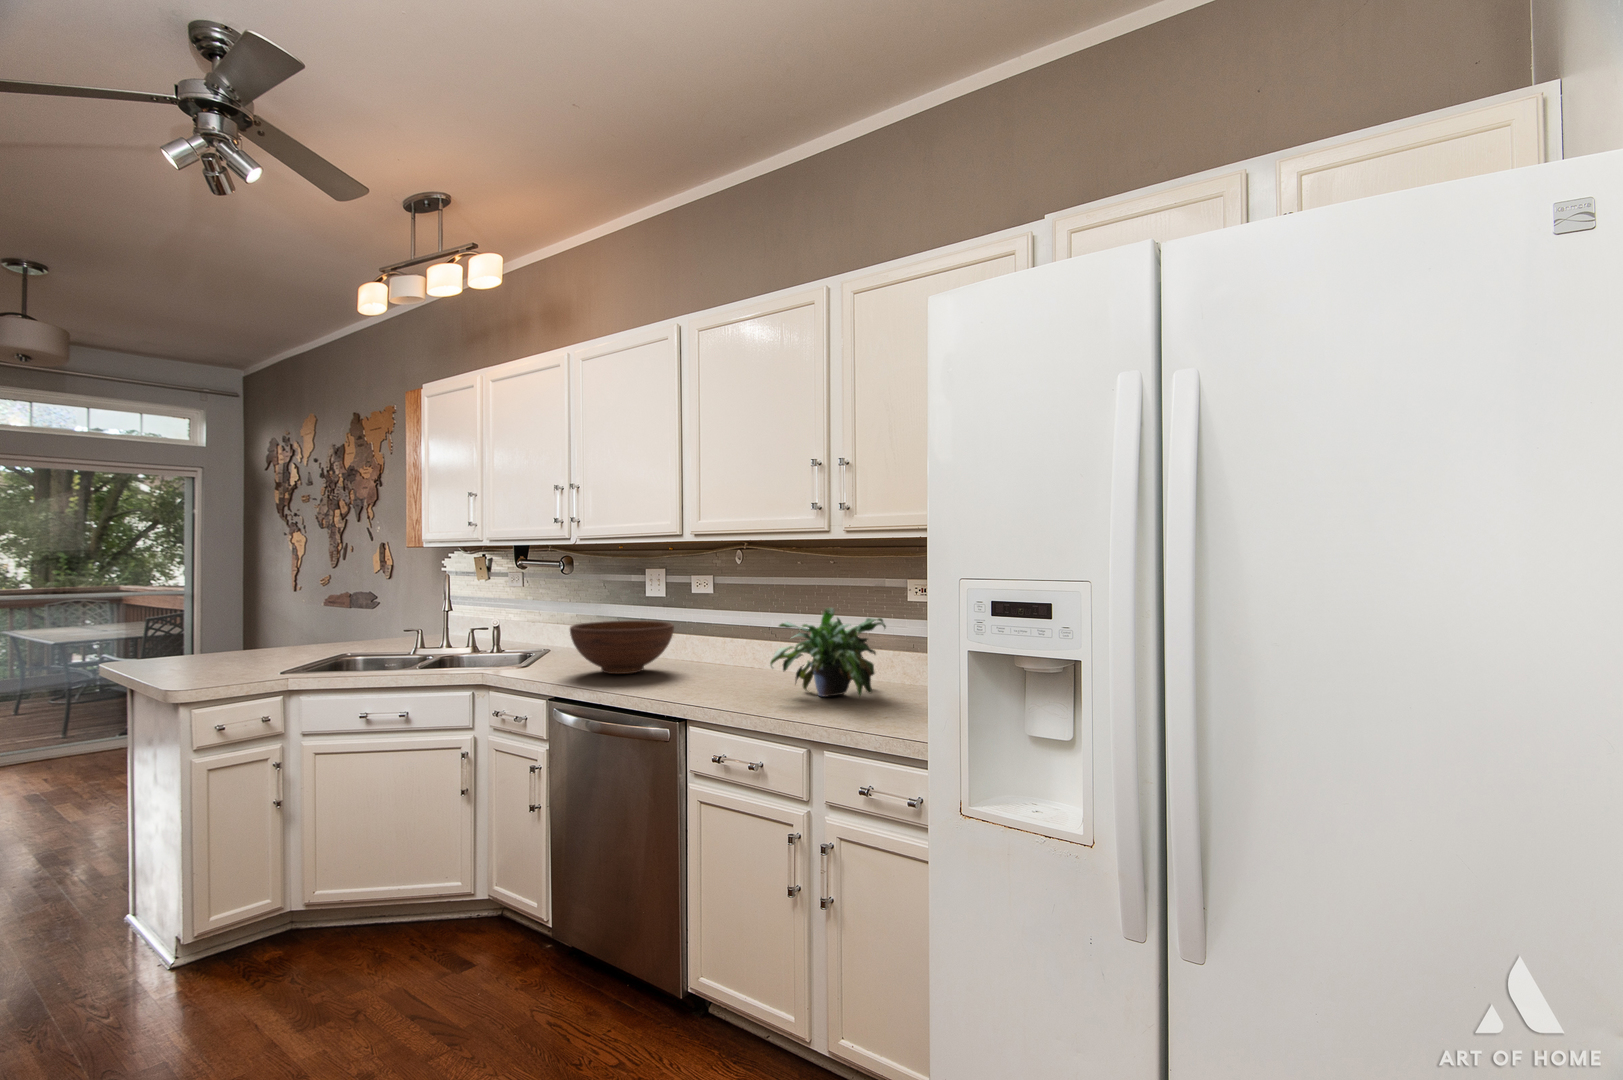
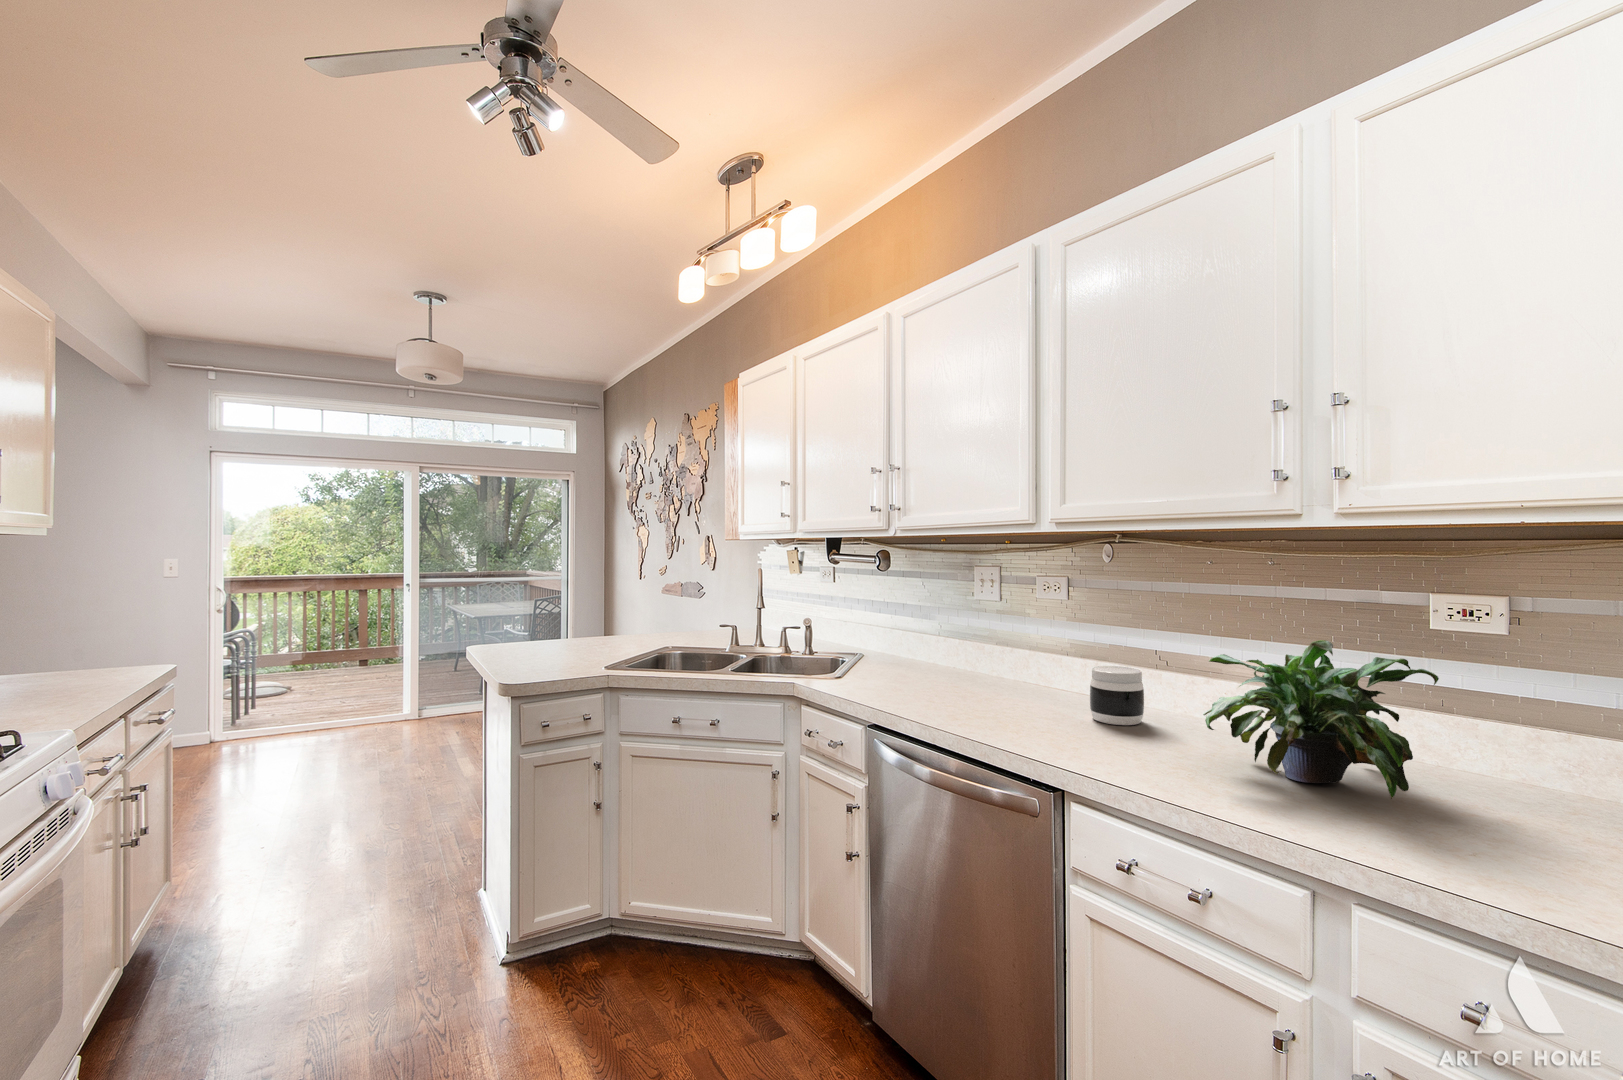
fruit bowl: present [570,621,674,674] -> none [892,630,1023,701]
jar: none [718,639,753,679] -> present [1090,666,1144,725]

